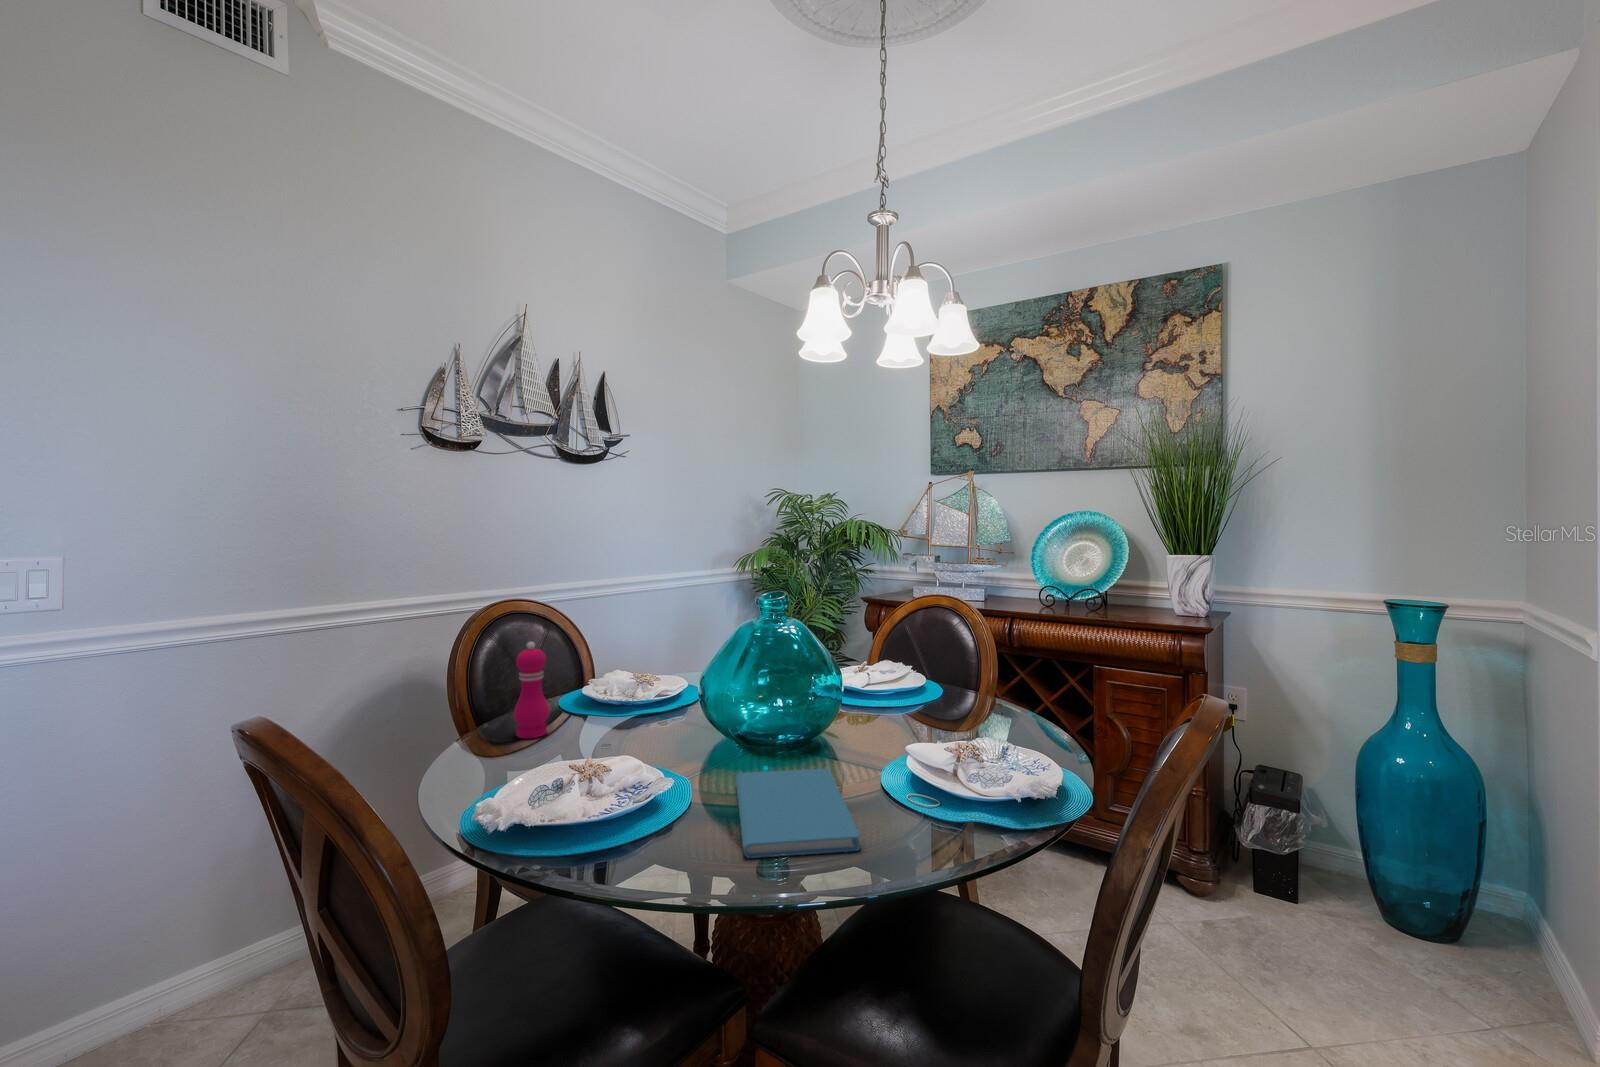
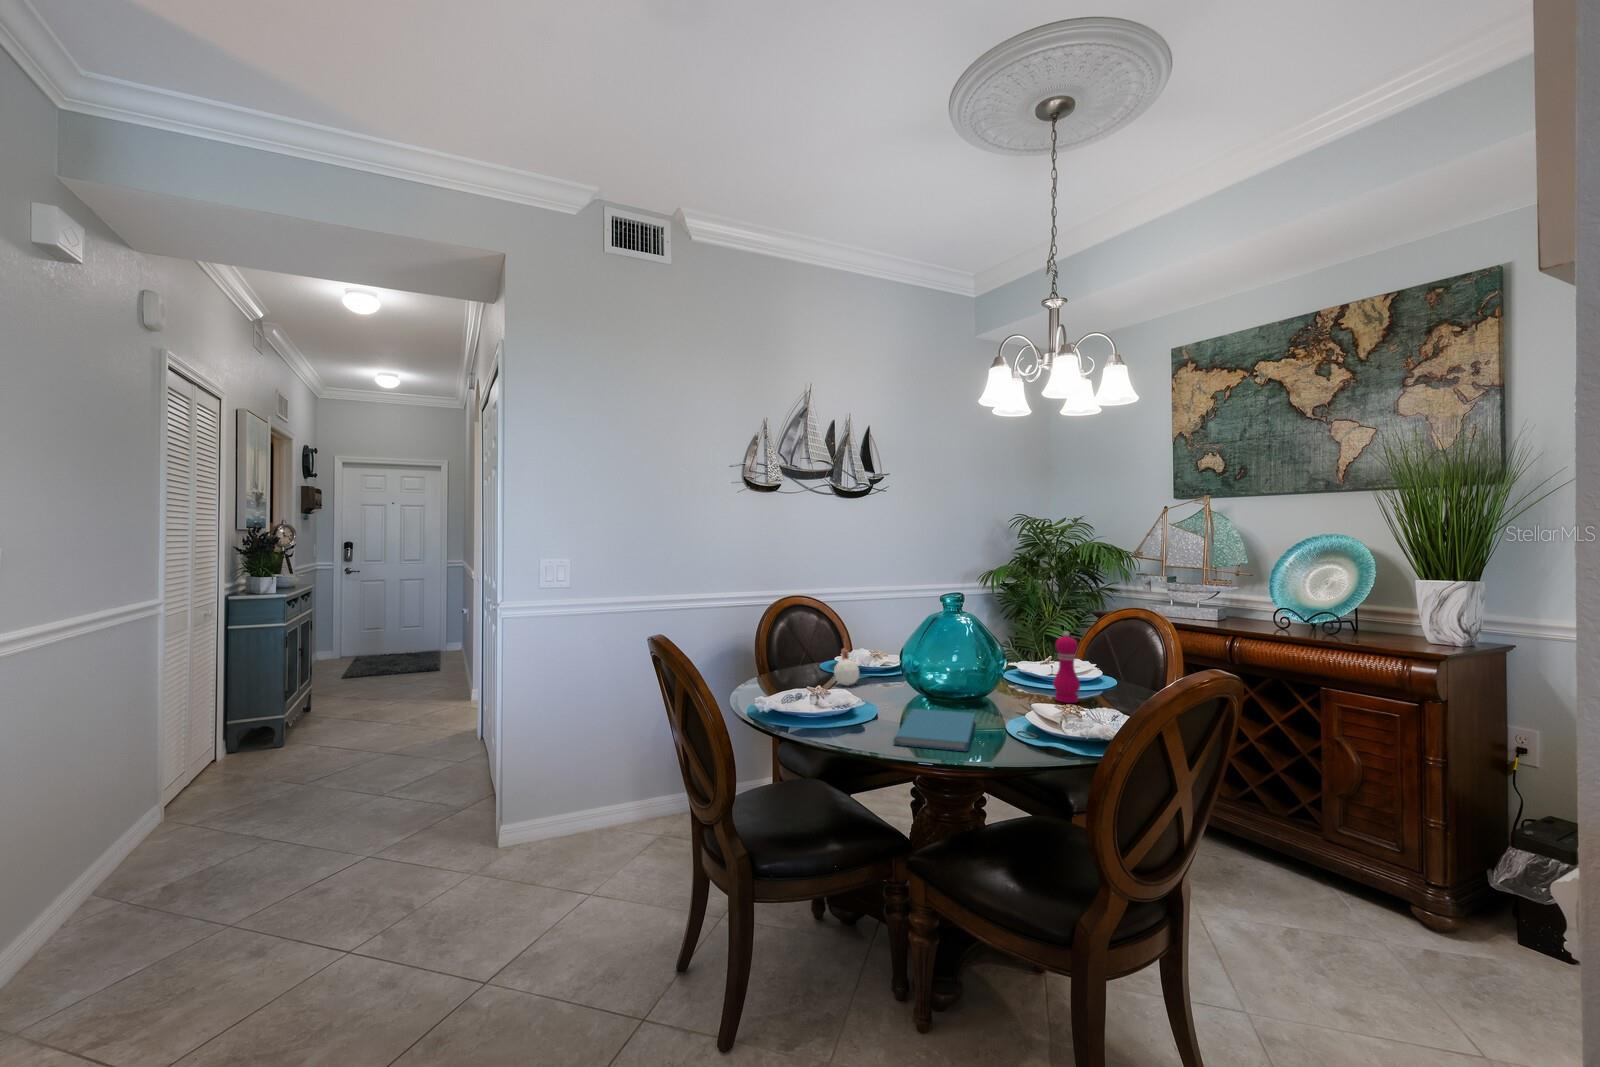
pepper mill: present [514,642,550,739] -> present [1053,631,1080,703]
candle: none [592,665,631,734] -> present [834,646,859,686]

